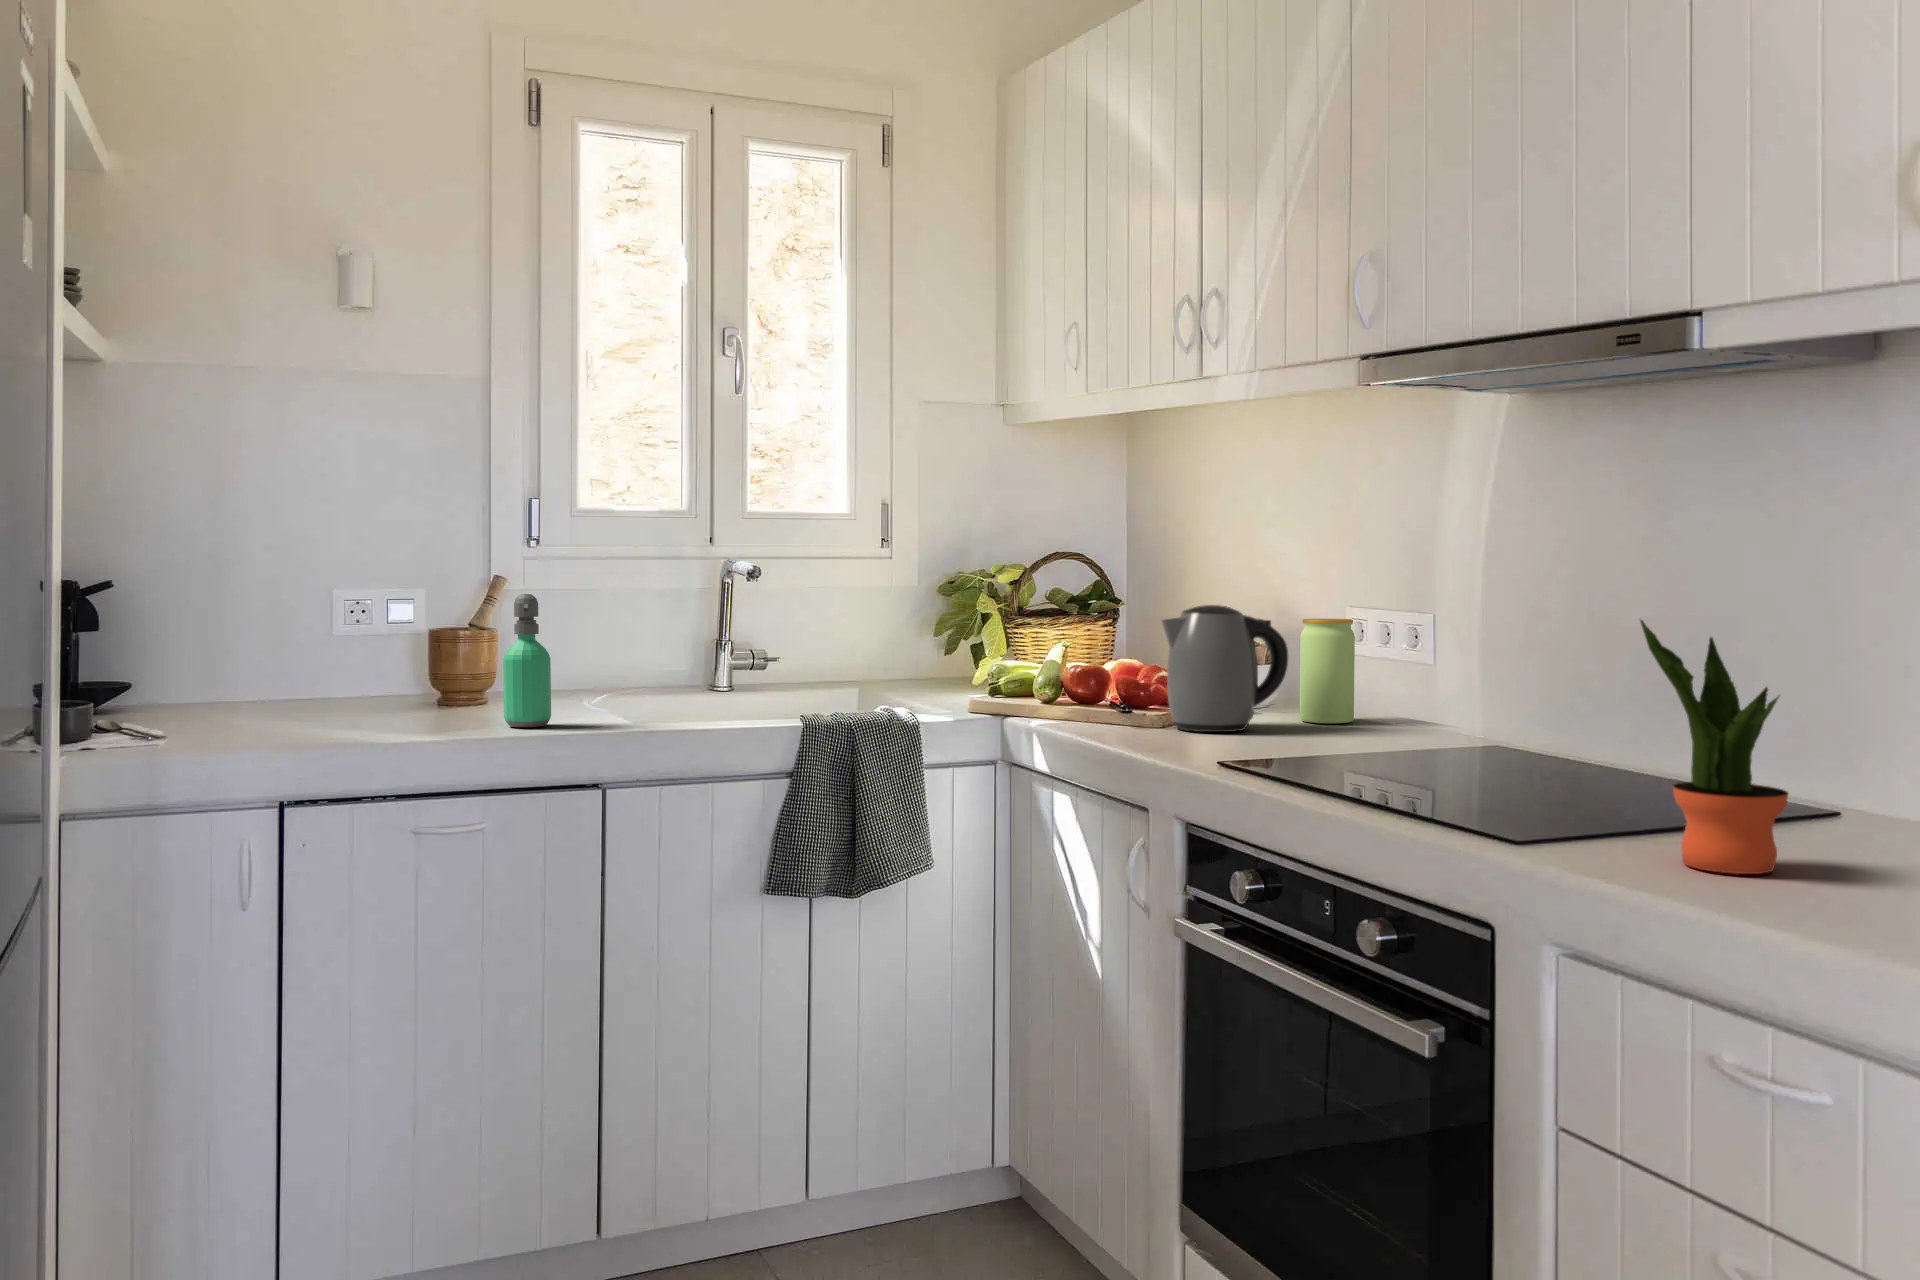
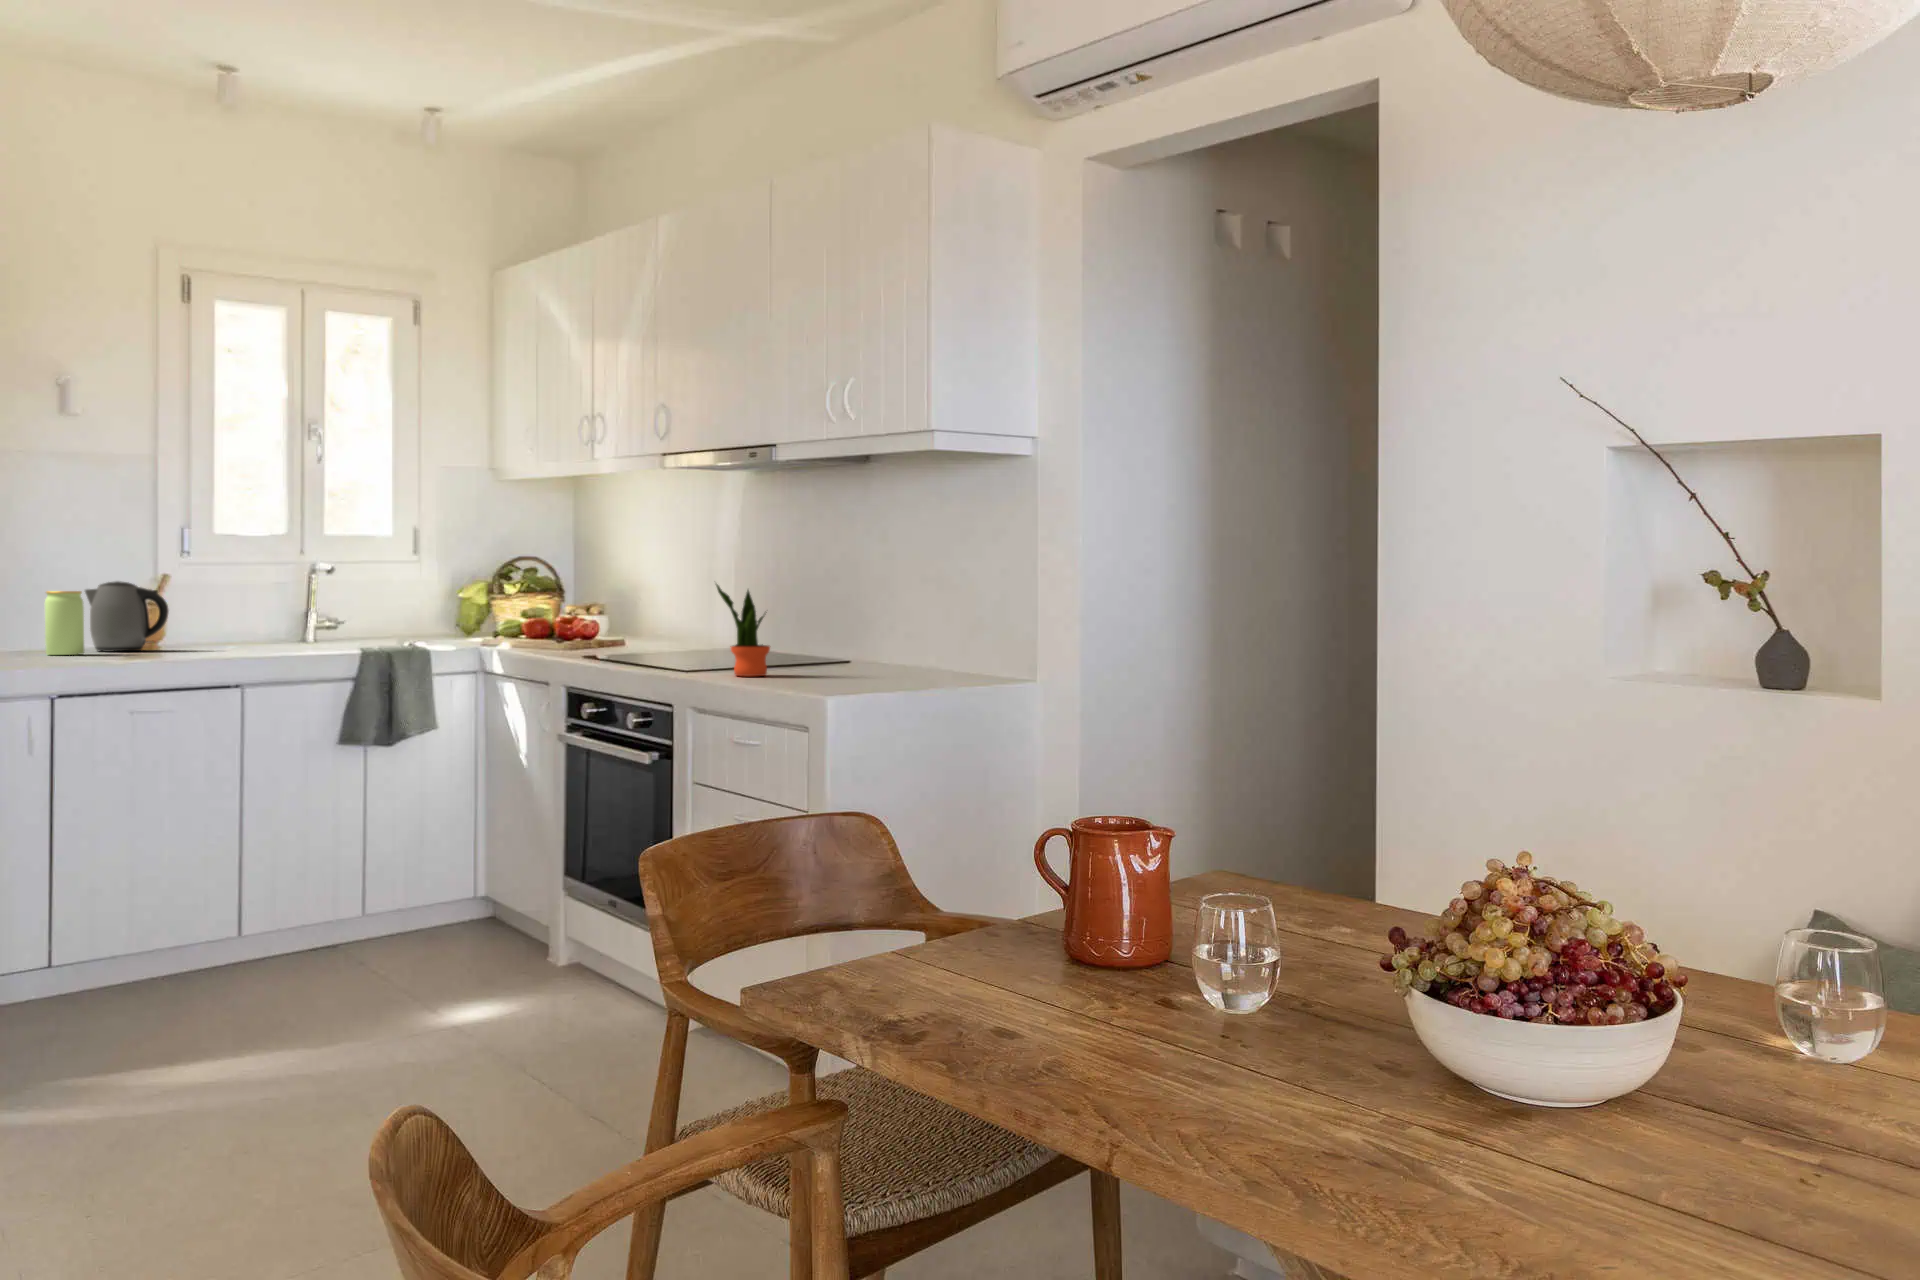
soap dispenser: present [503,594,551,727] -> none [183,579,212,653]
kettle: present [1162,605,1288,732] -> present [85,581,169,652]
jar: present [1300,618,1355,723] -> present [45,591,84,655]

